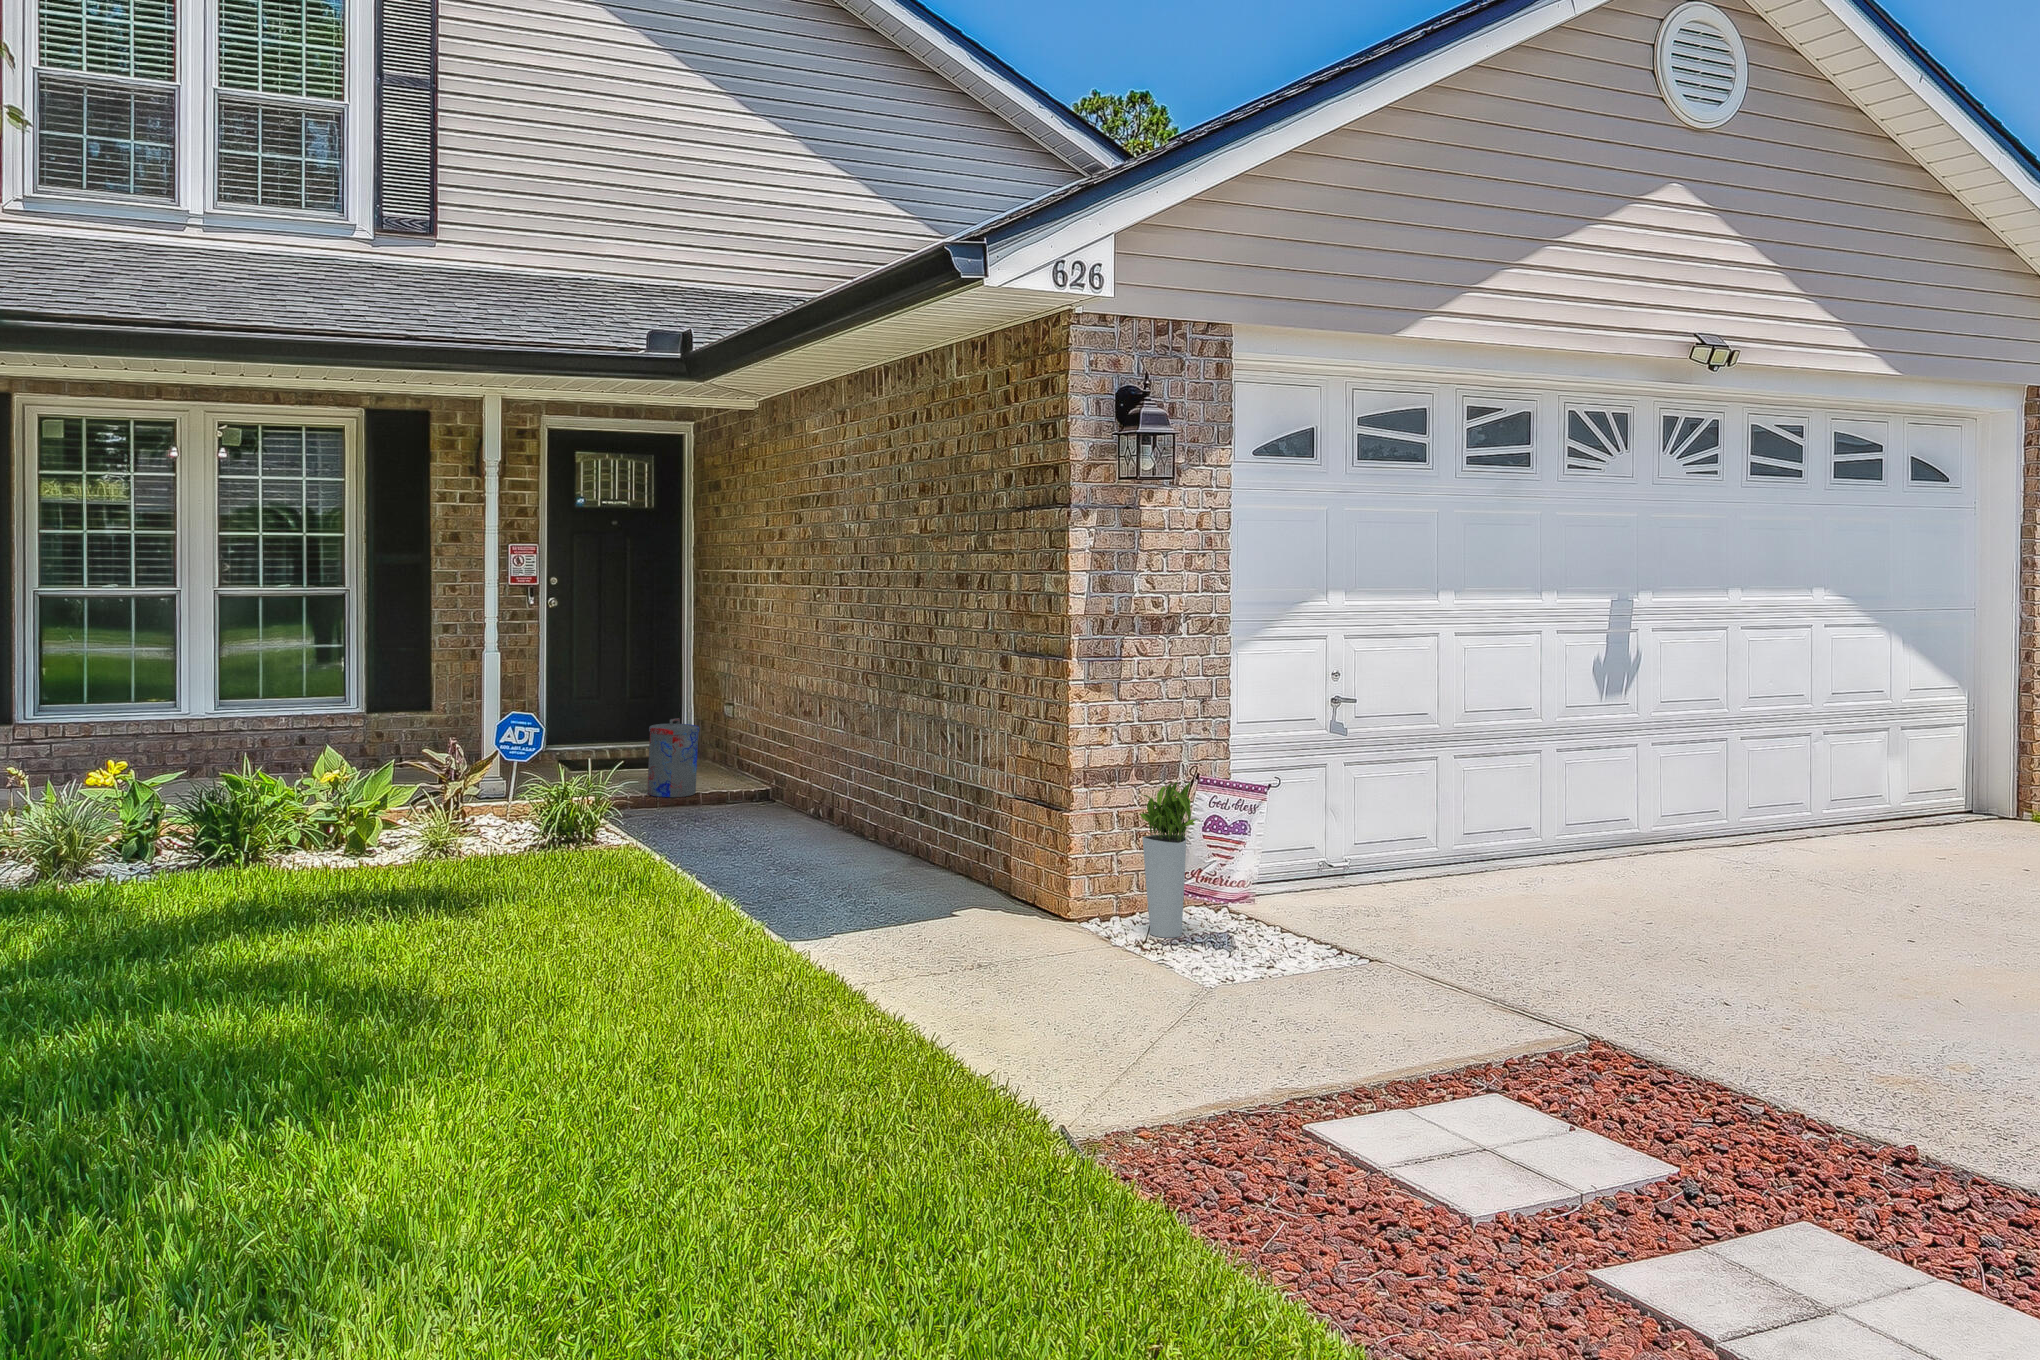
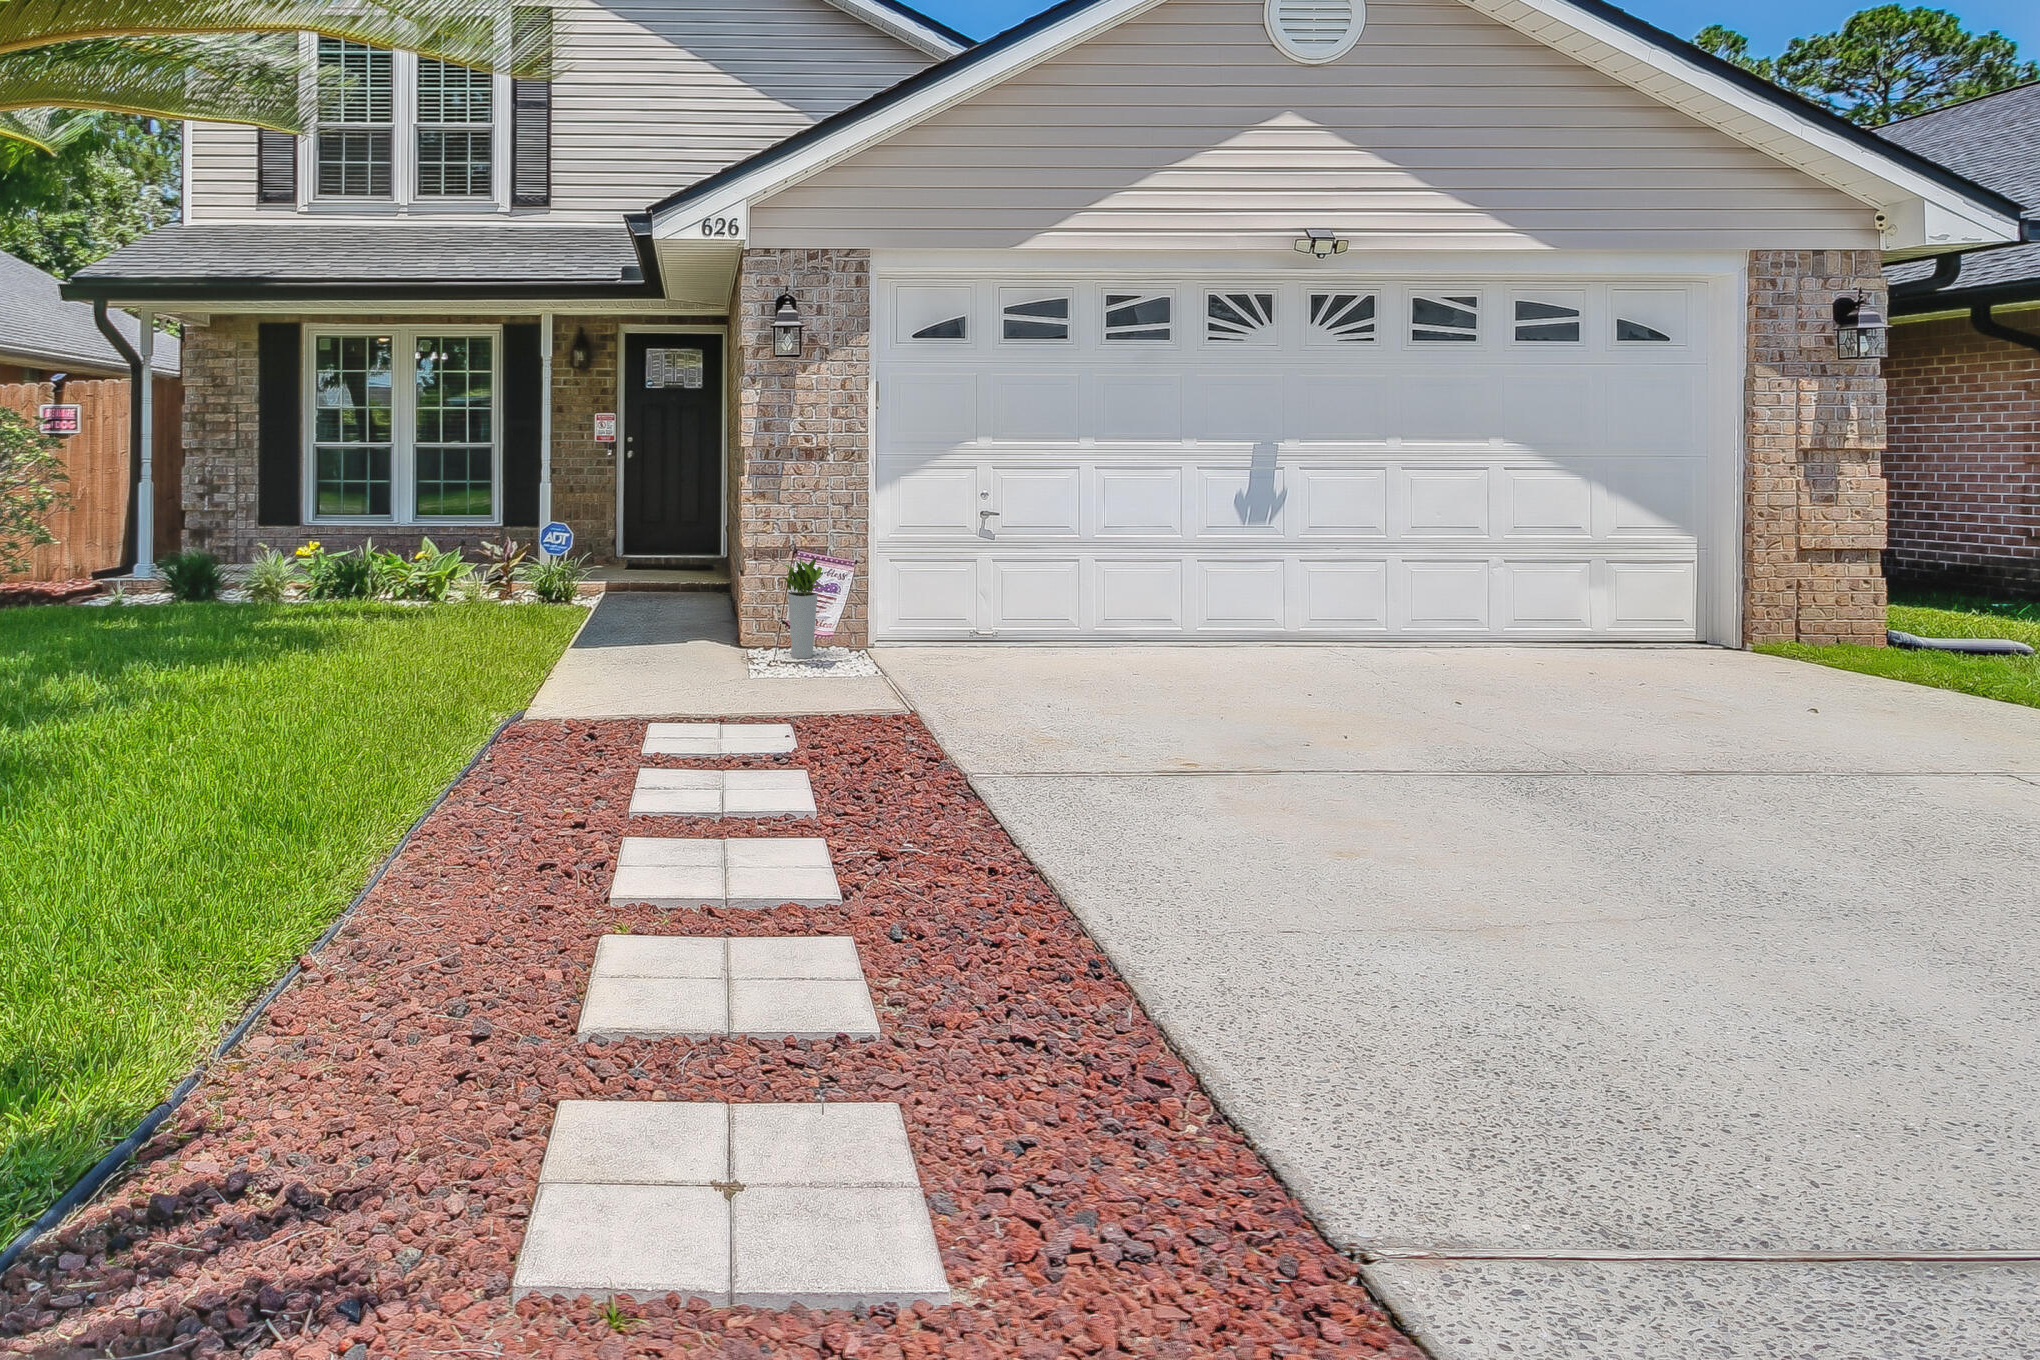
trash can: present [647,718,699,797] -> none [668,526,700,576]

